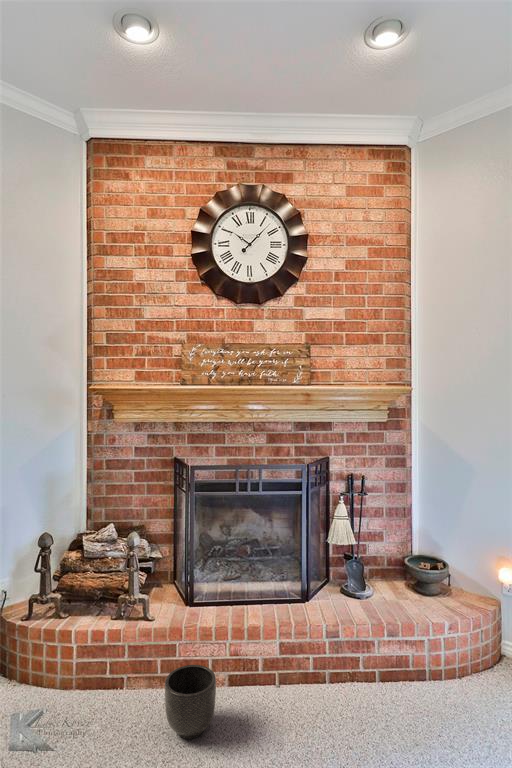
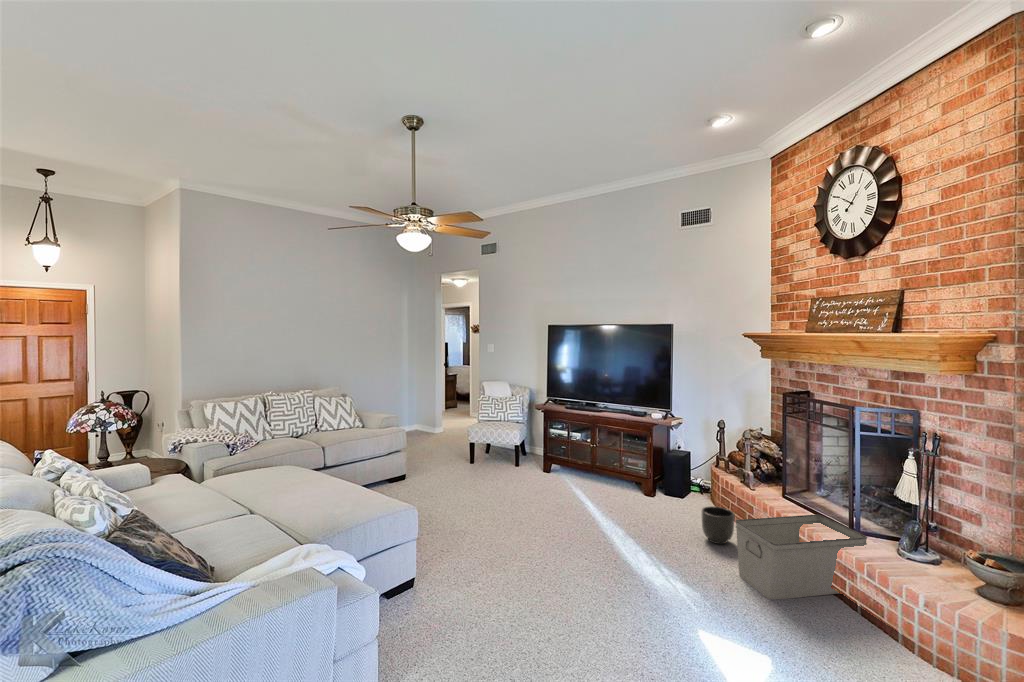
storage bin: none [274,597,383,748] -> present [736,515,867,600]

